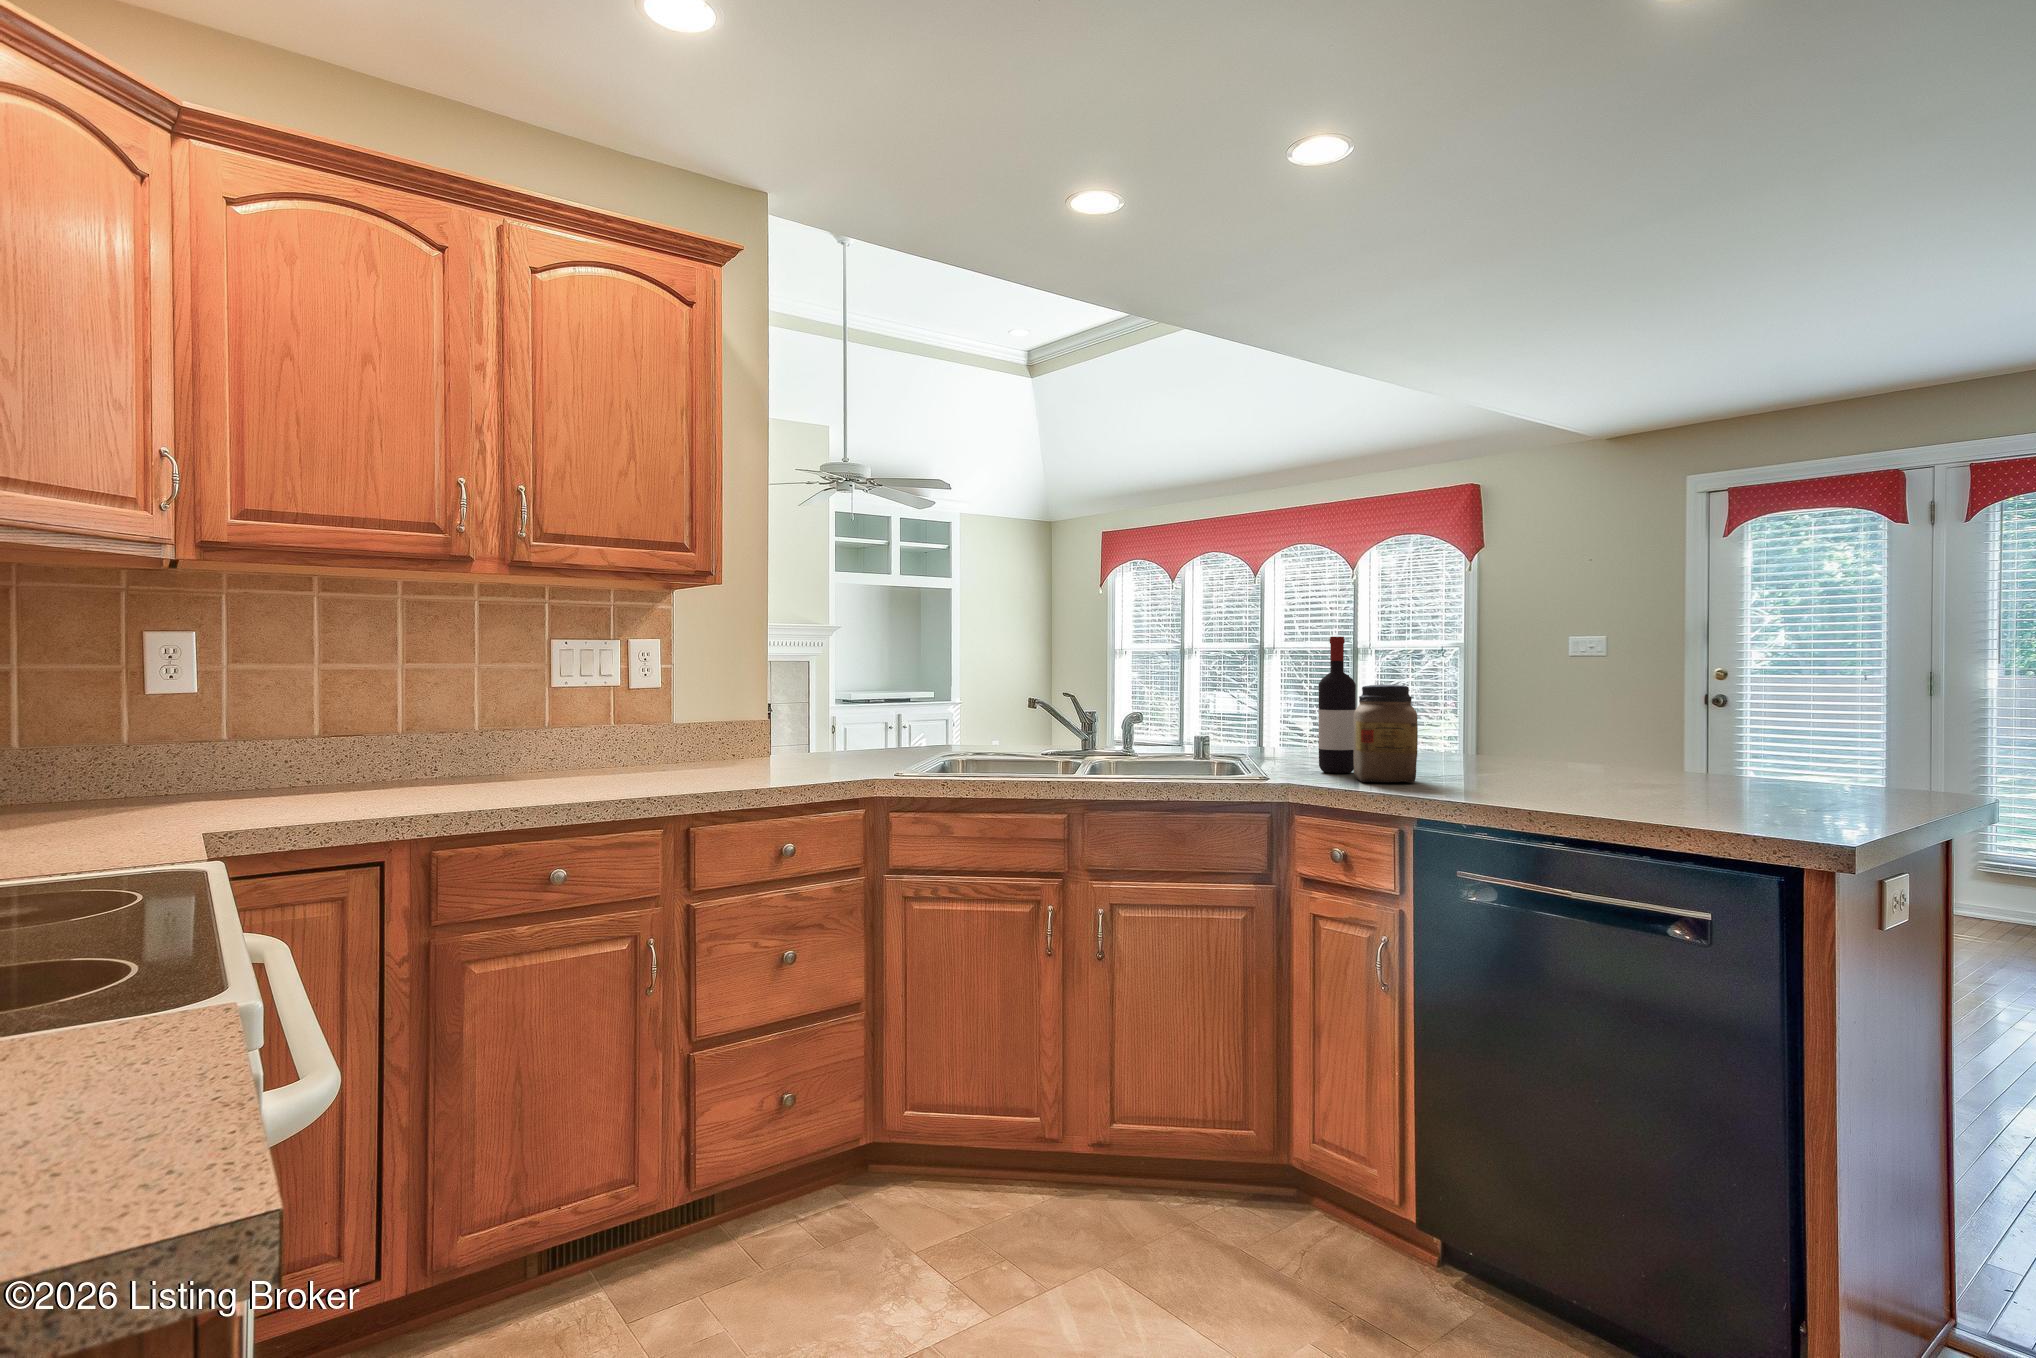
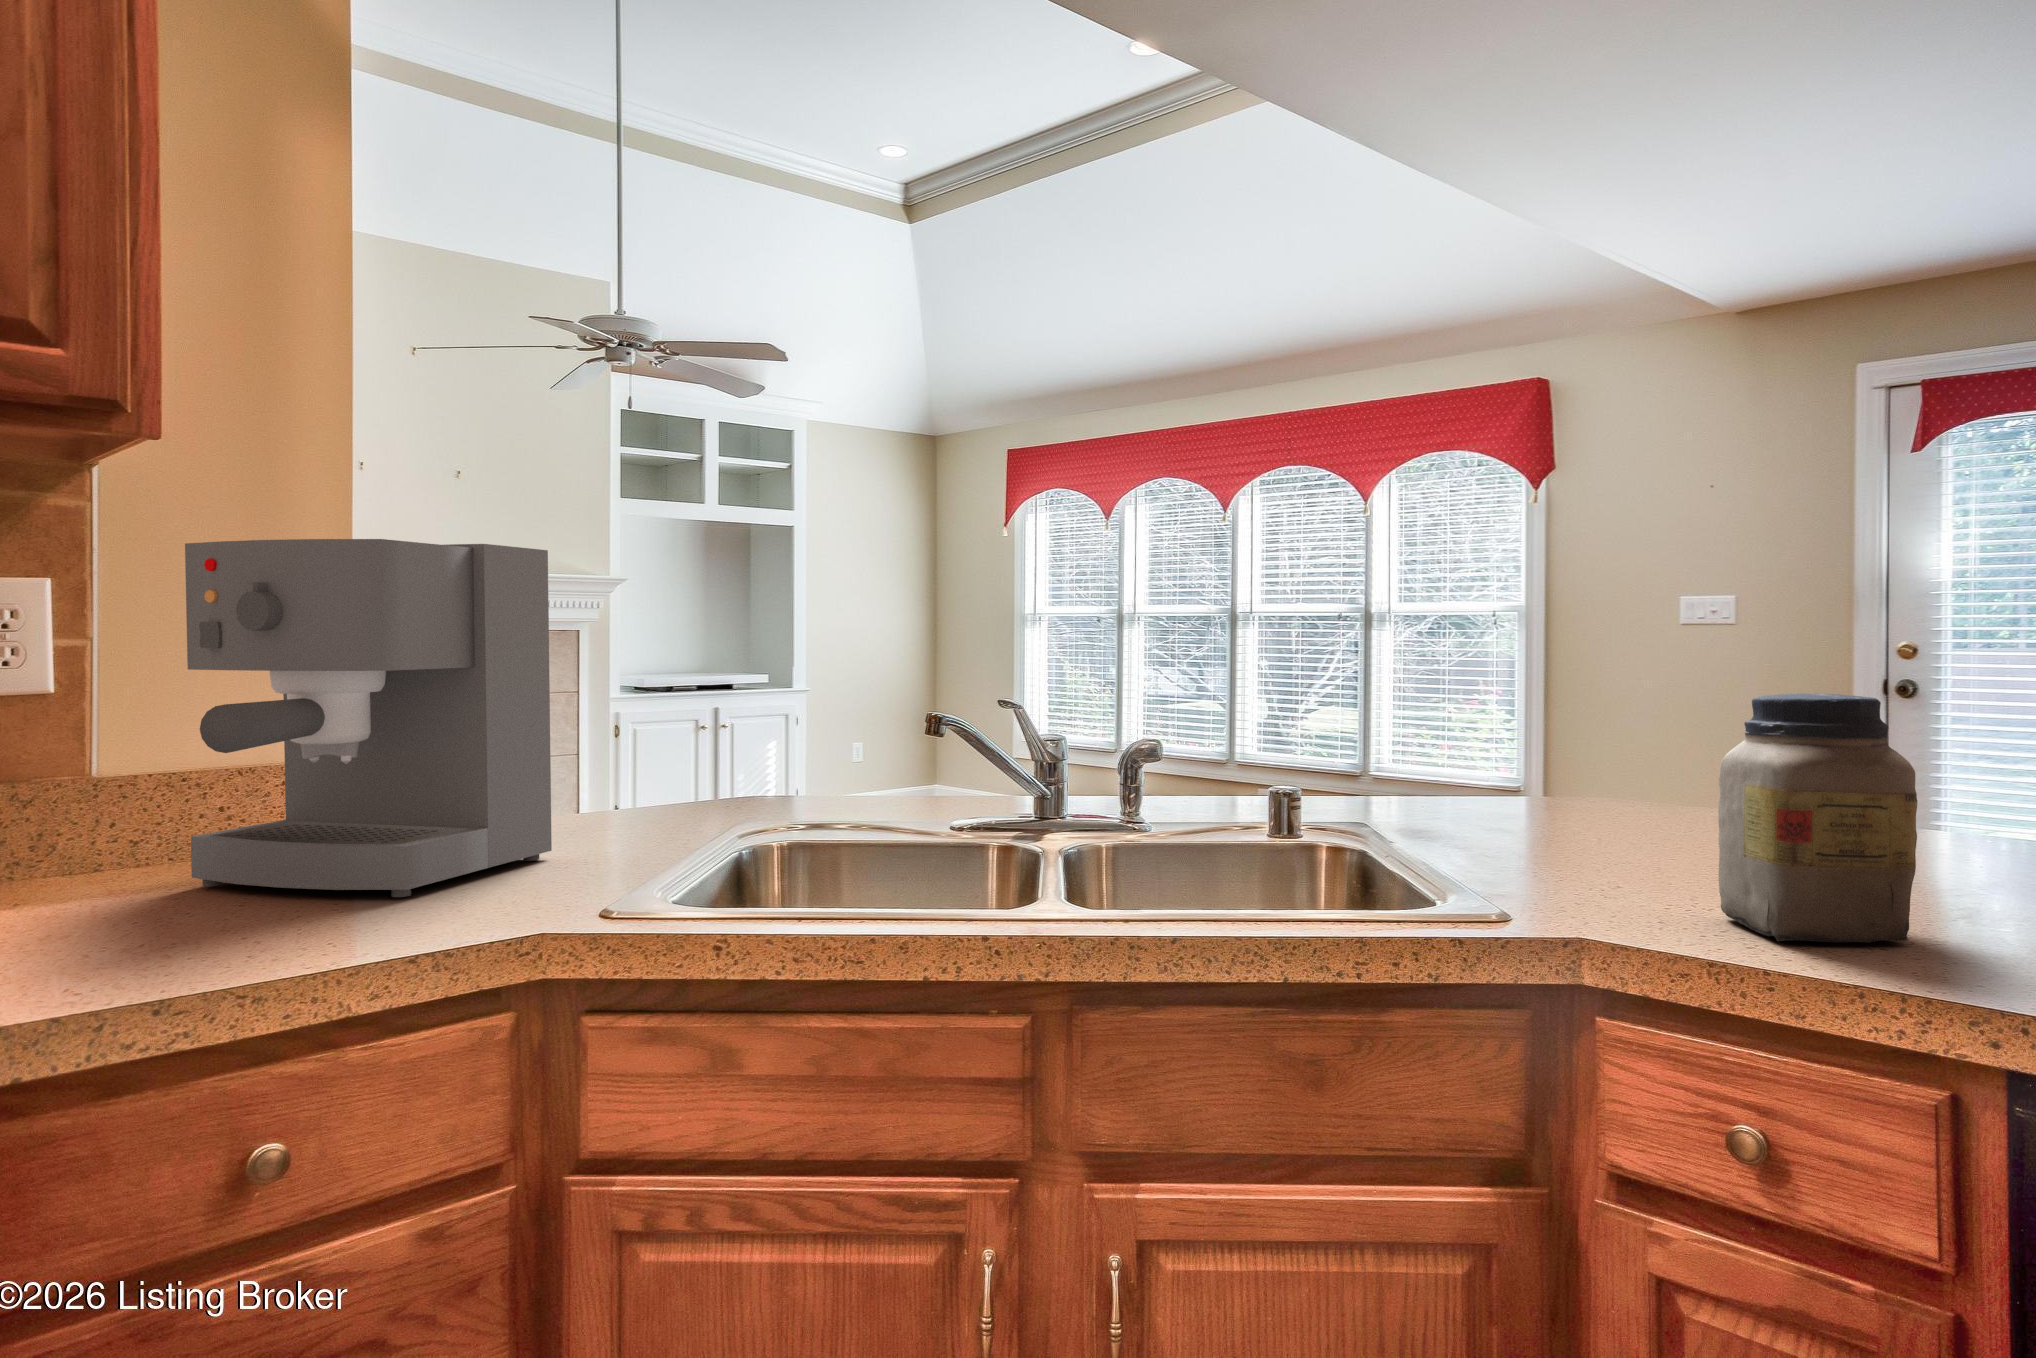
coffee maker: none [719,622,861,770] -> present [185,539,552,897]
wine bottle: present [1319,637,1356,773] -> none [1593,578,1686,895]

